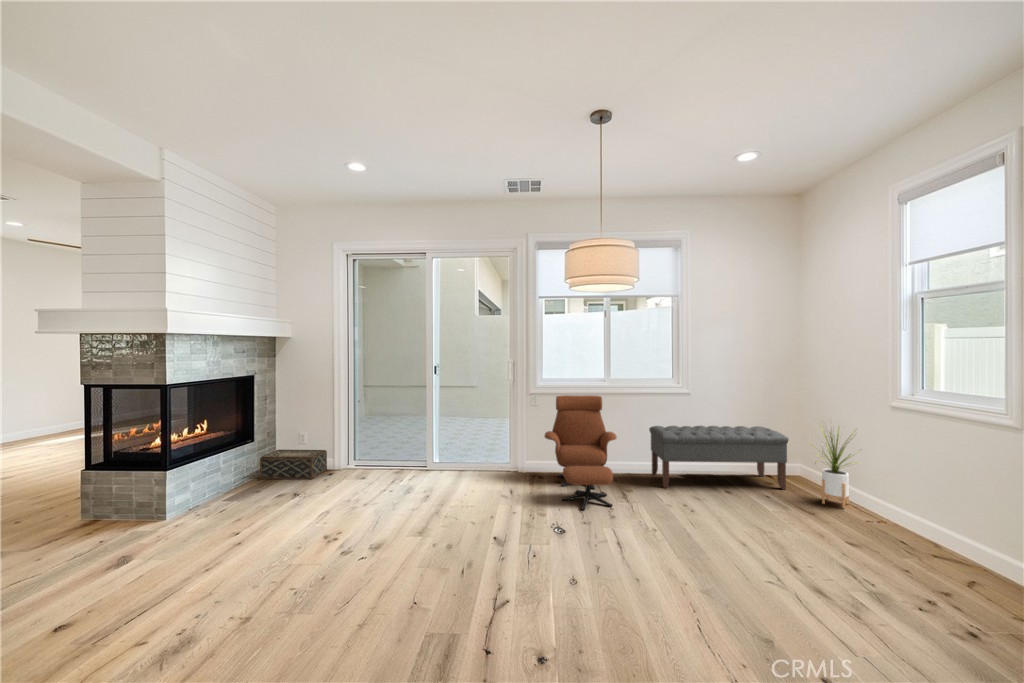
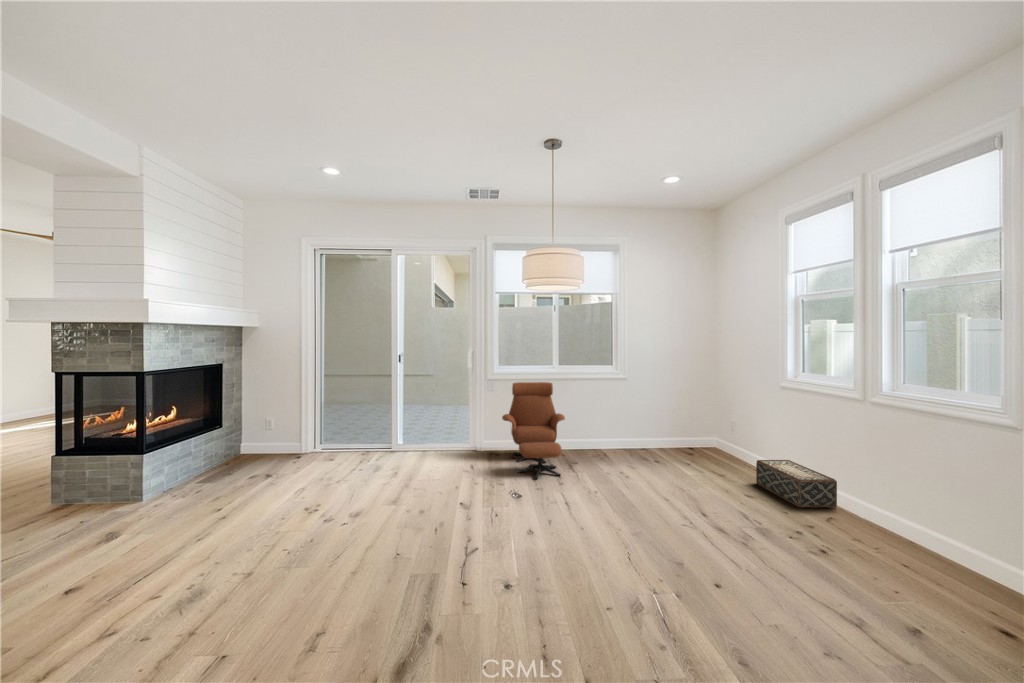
bench: present [649,426,789,490] -> none [593,407,705,460]
house plant: present [821,427,852,509] -> none [716,398,761,471]
woven basket: present [260,450,327,479] -> present [756,460,837,507]

